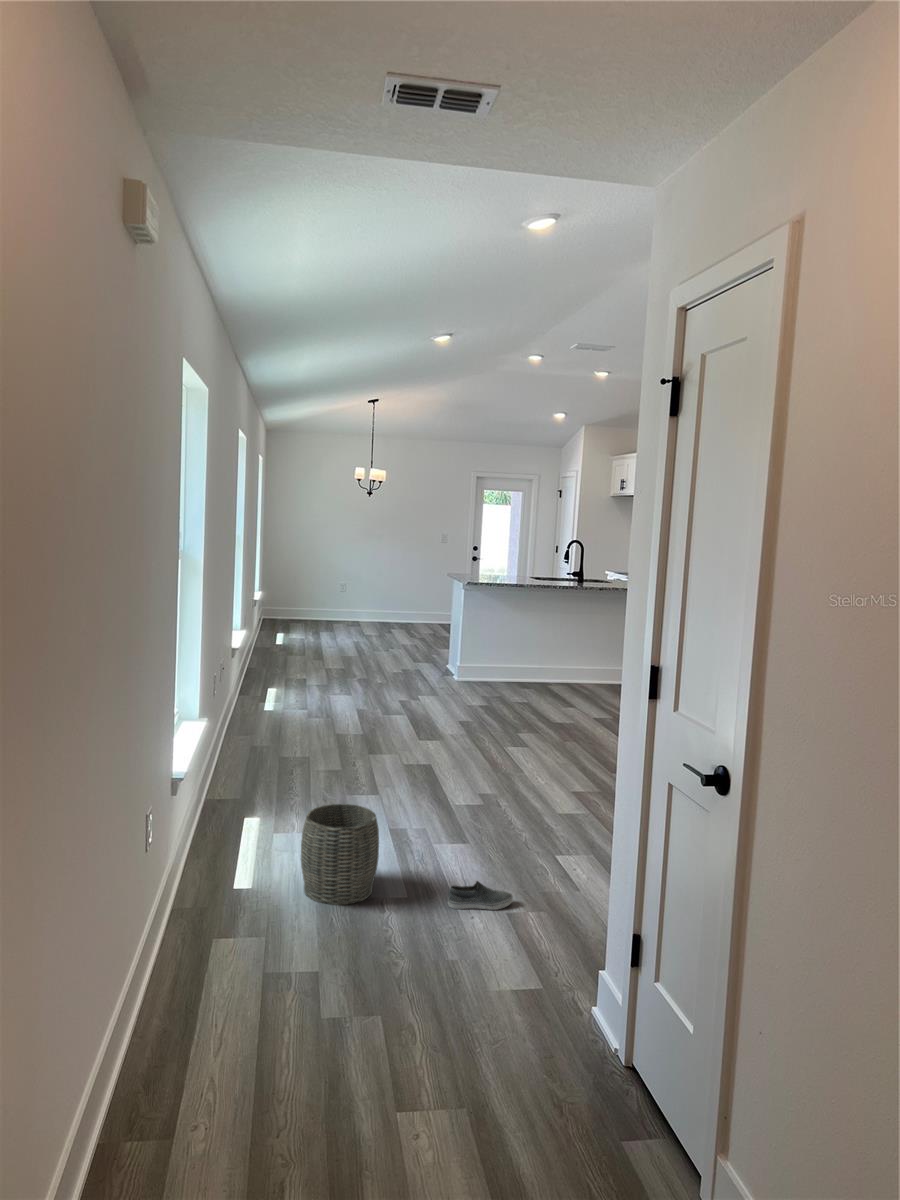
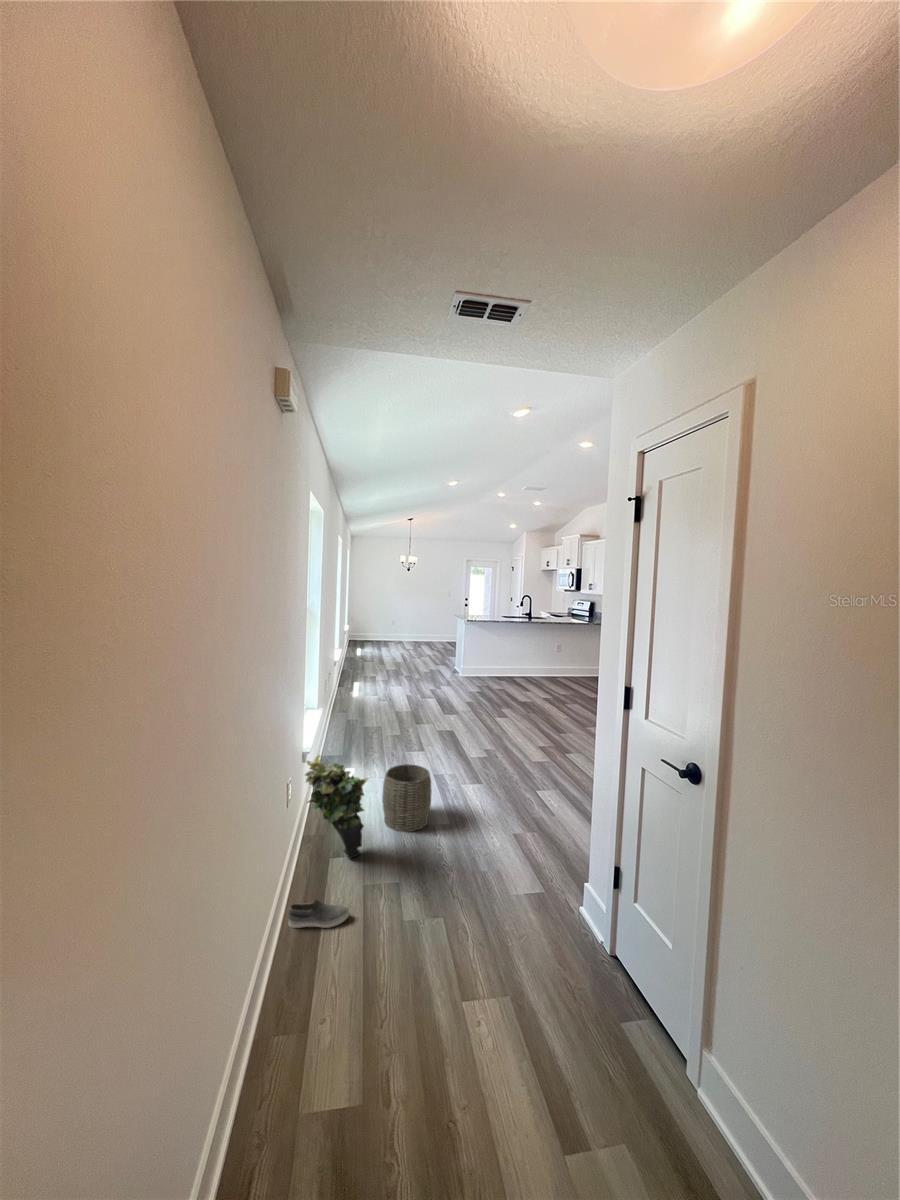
potted plant: none [175,777,277,937] -> present [305,755,368,858]
shoe: present [448,881,513,910] -> present [288,899,349,928]

